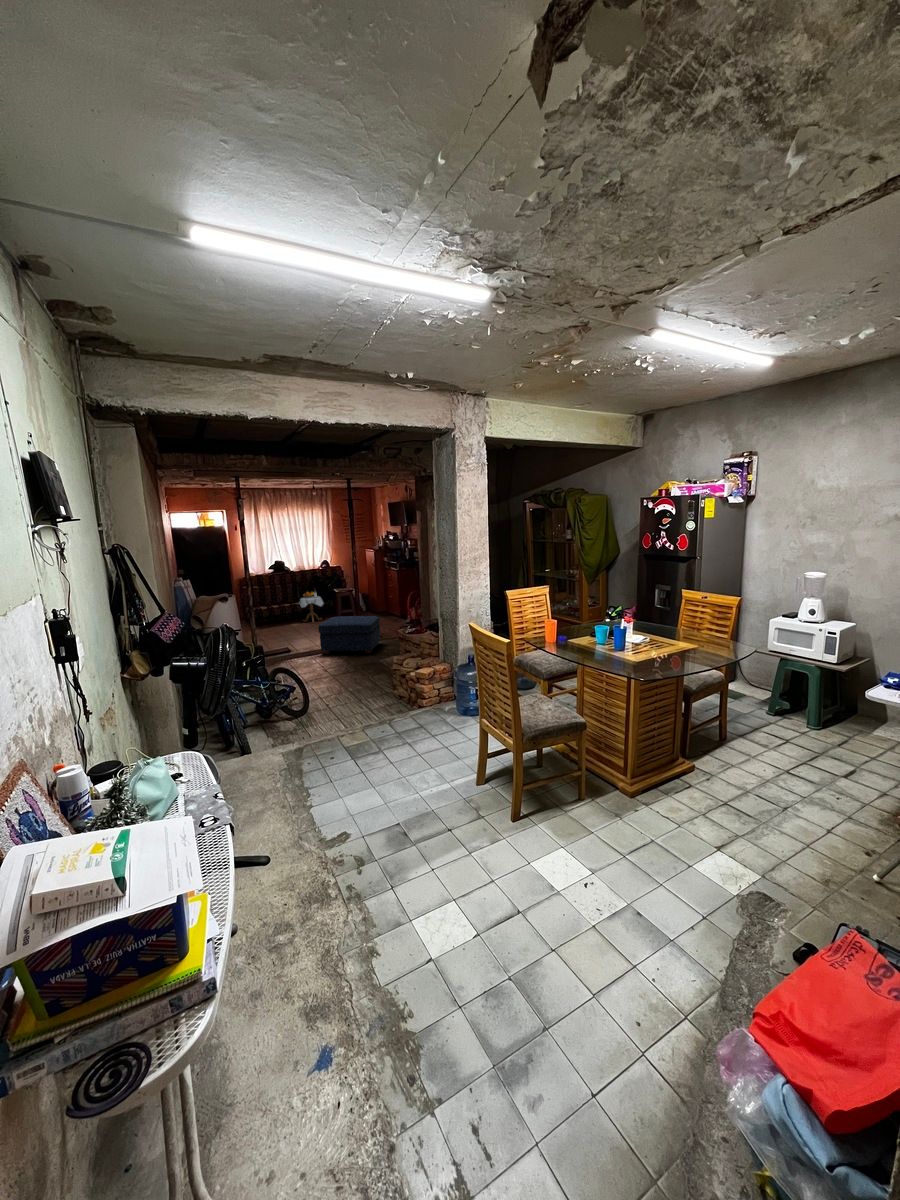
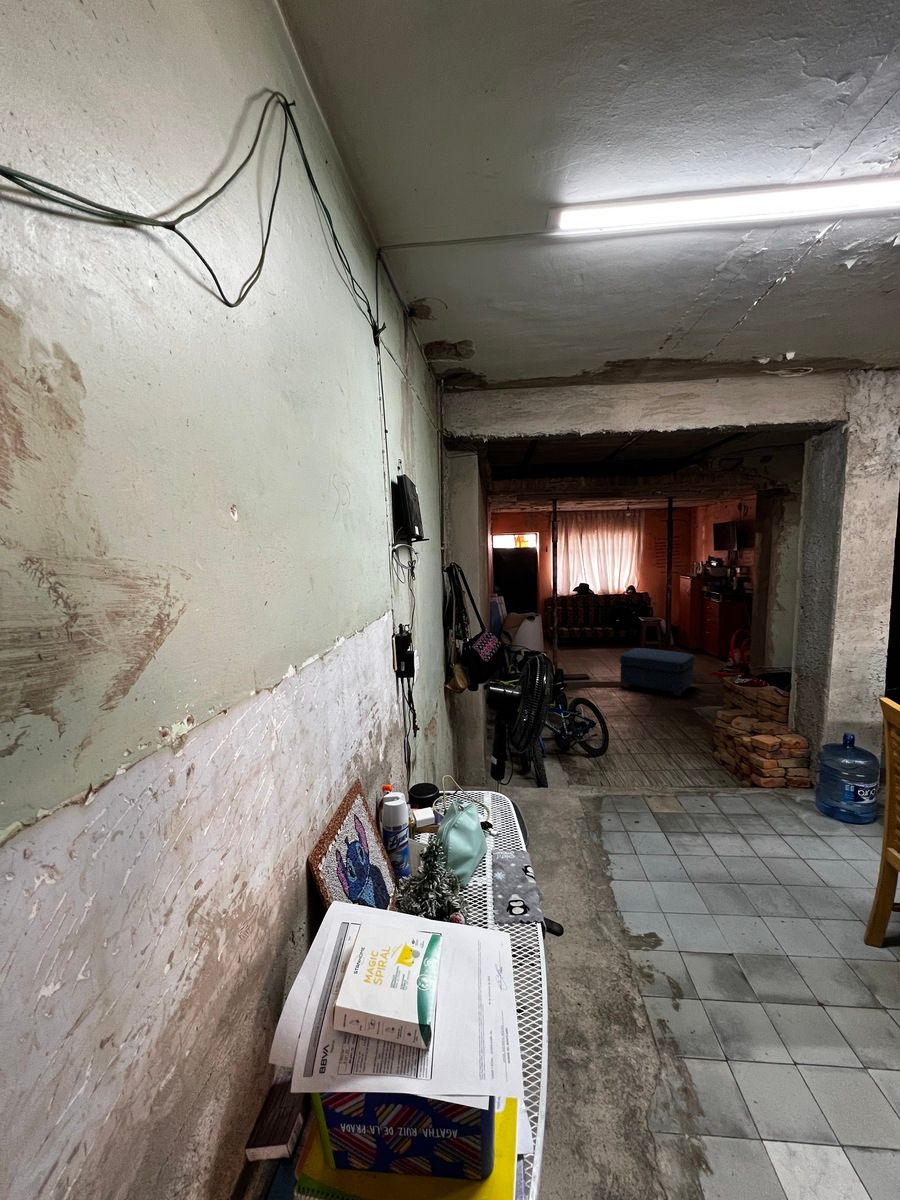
side table: present [299,589,323,623] -> none [598,613,625,651]

